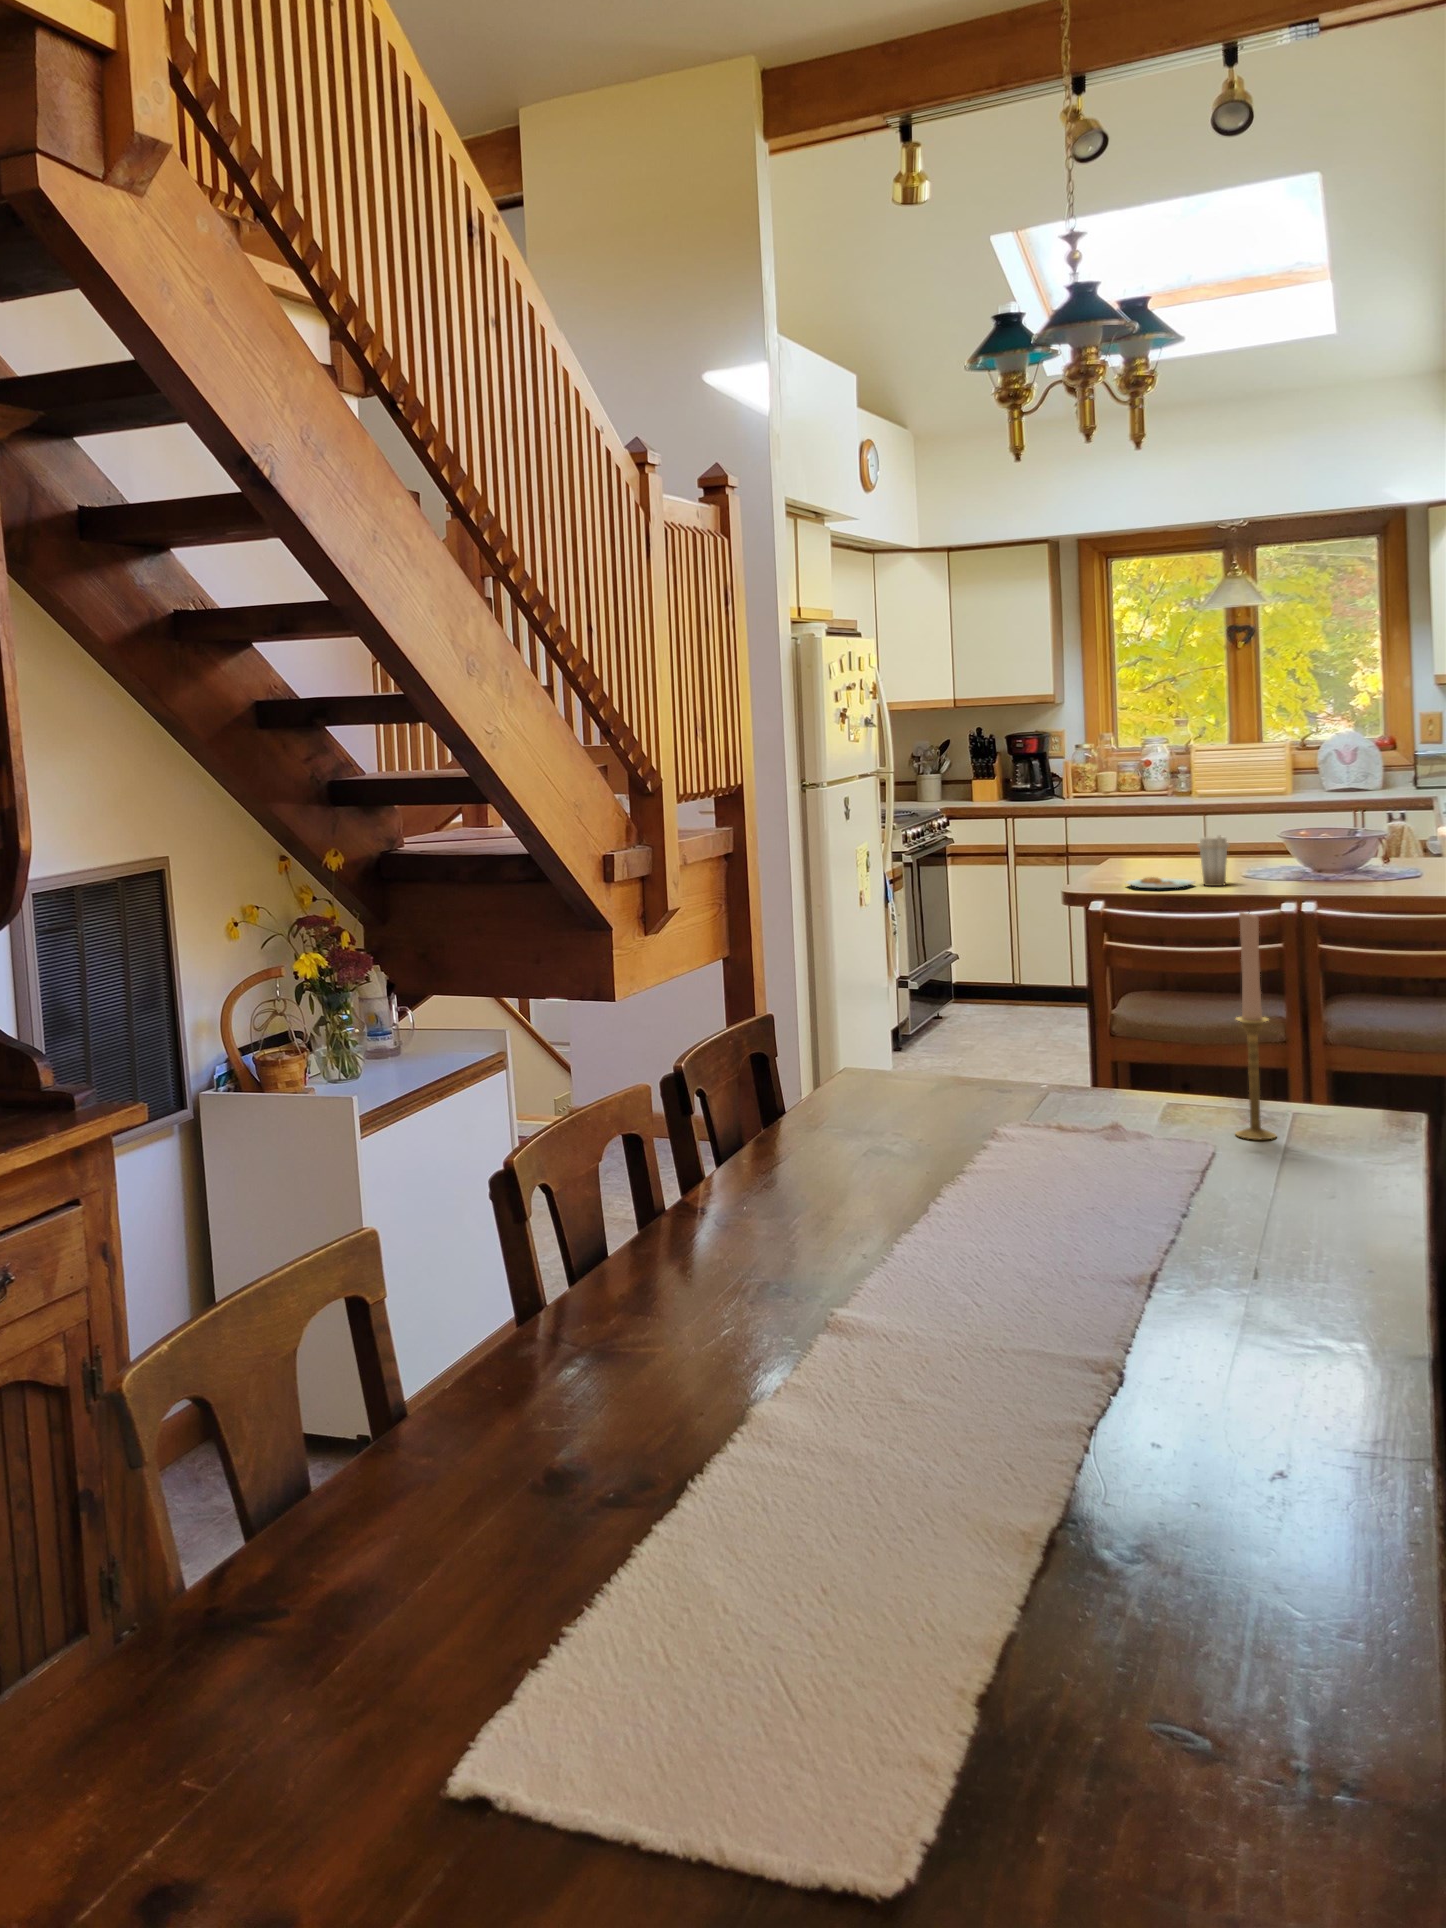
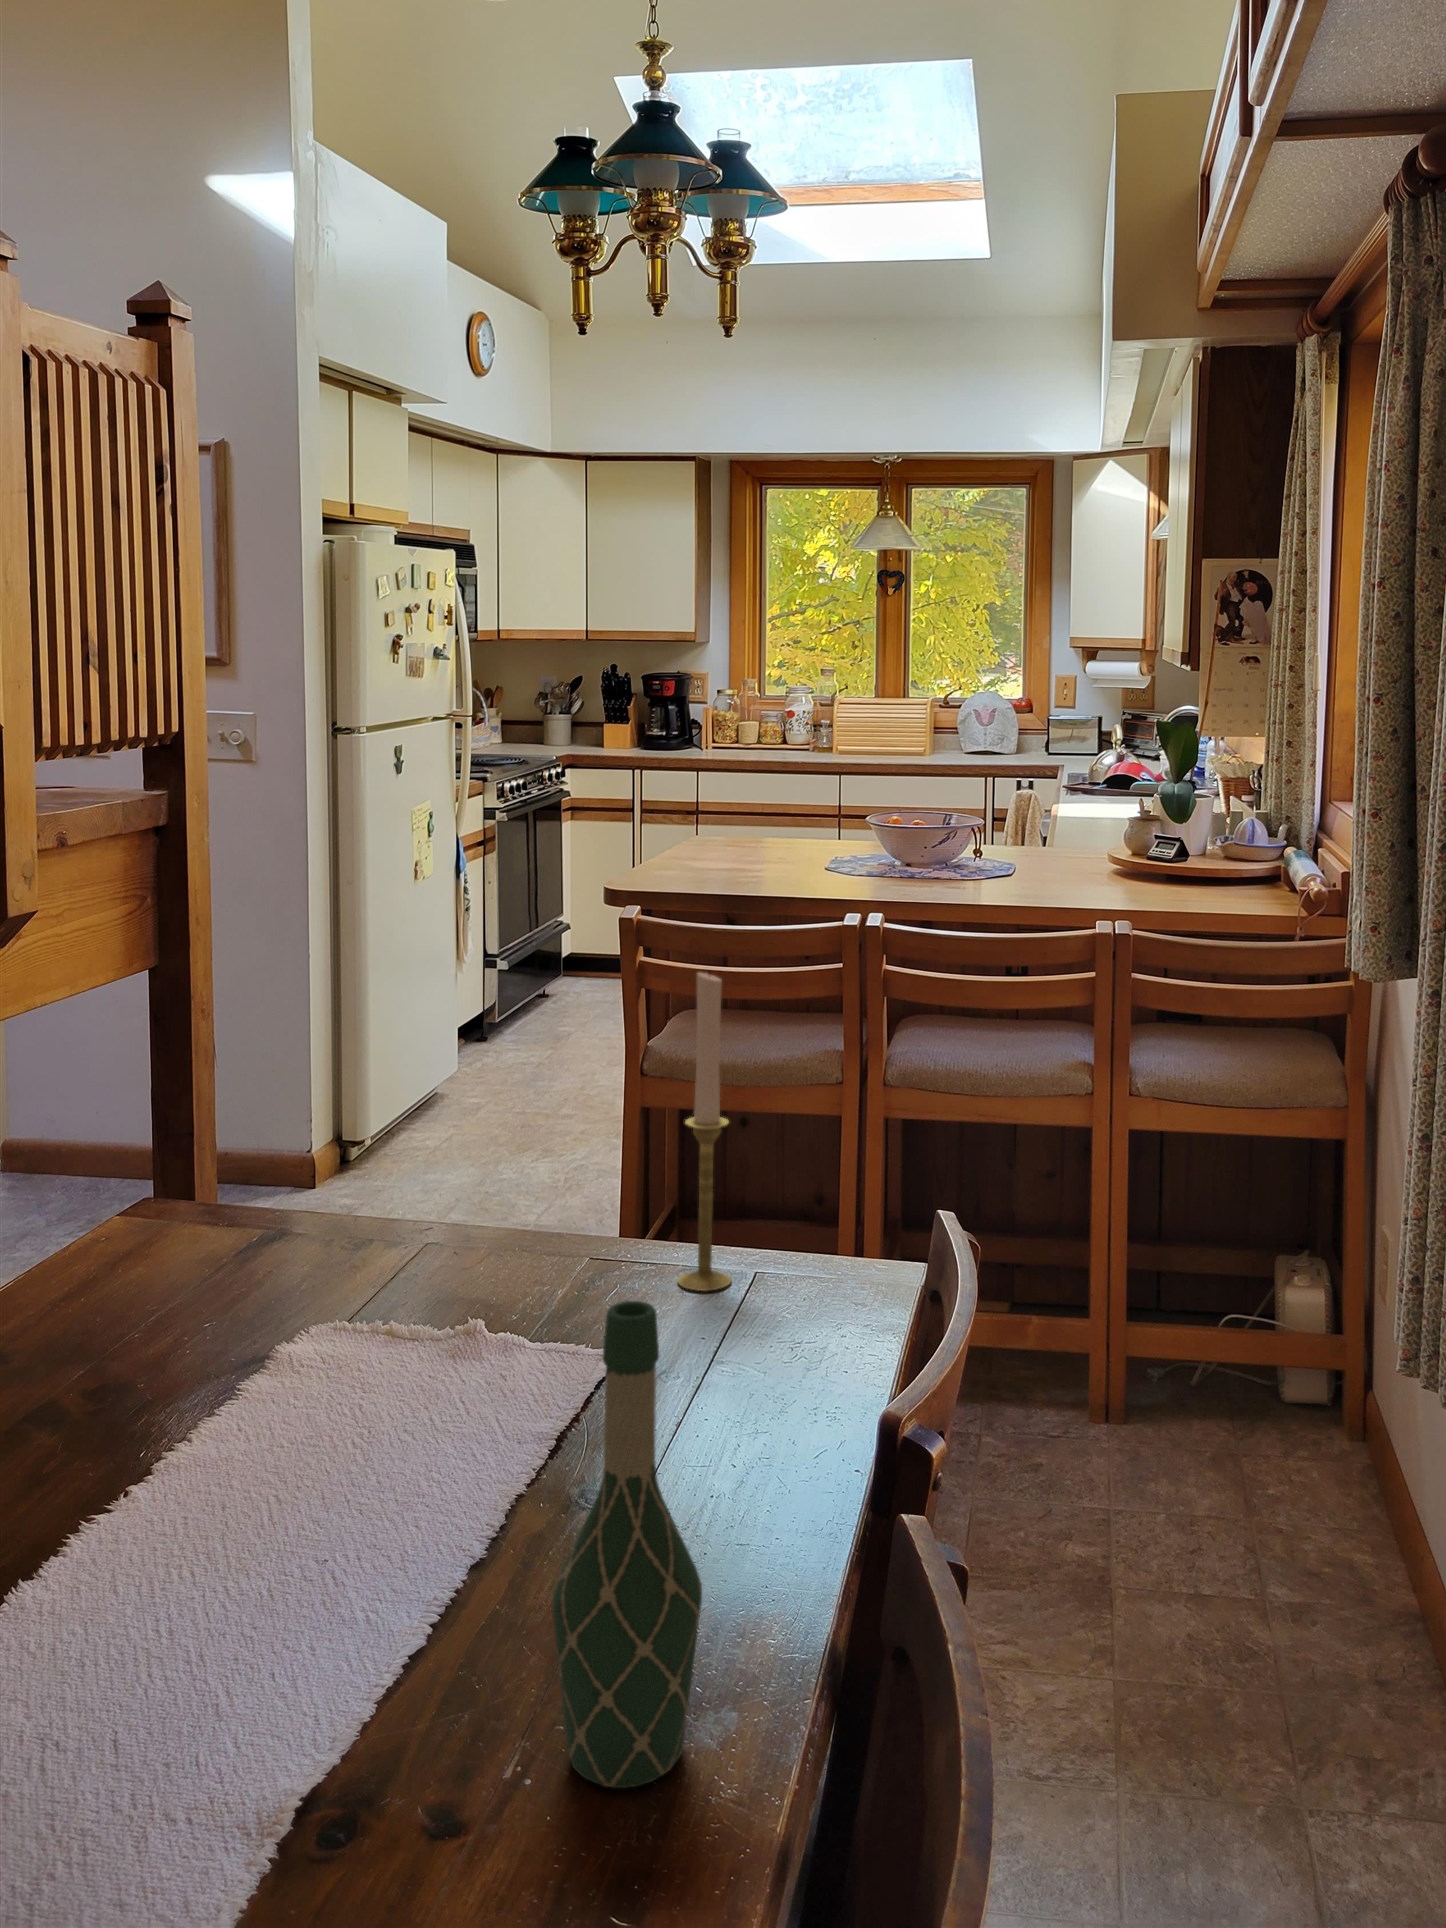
plate: present [1126,836,1229,889] -> none [698,817,819,878]
wine bottle: none [1273,1054,1370,1341] -> present [552,1301,702,1788]

